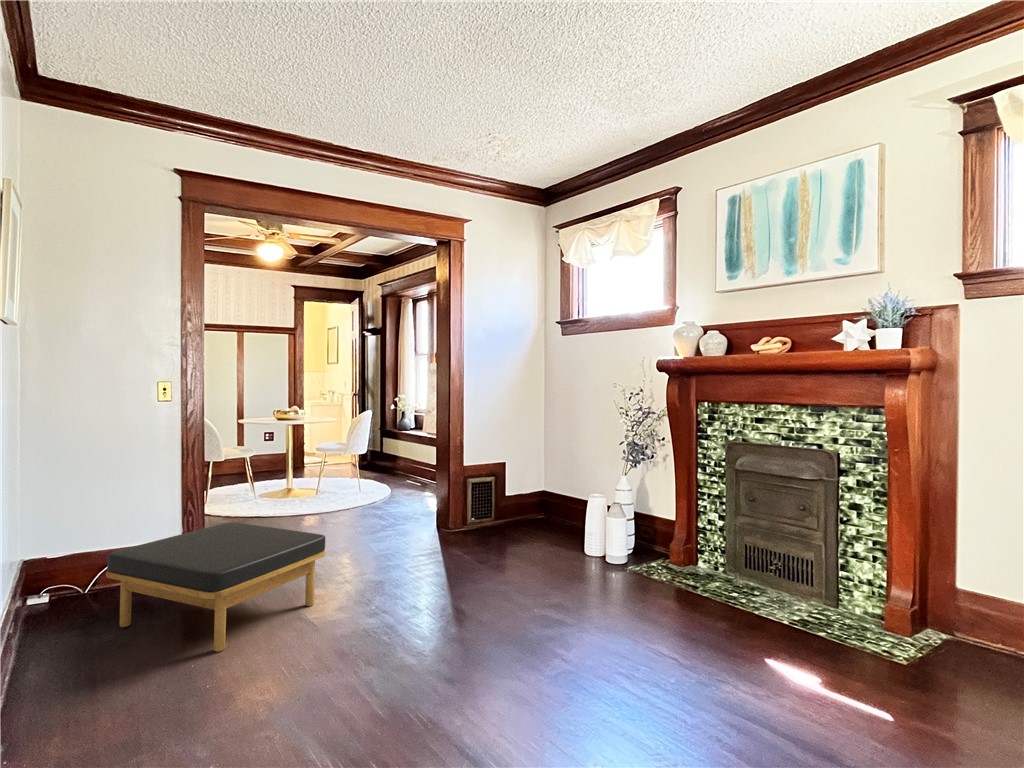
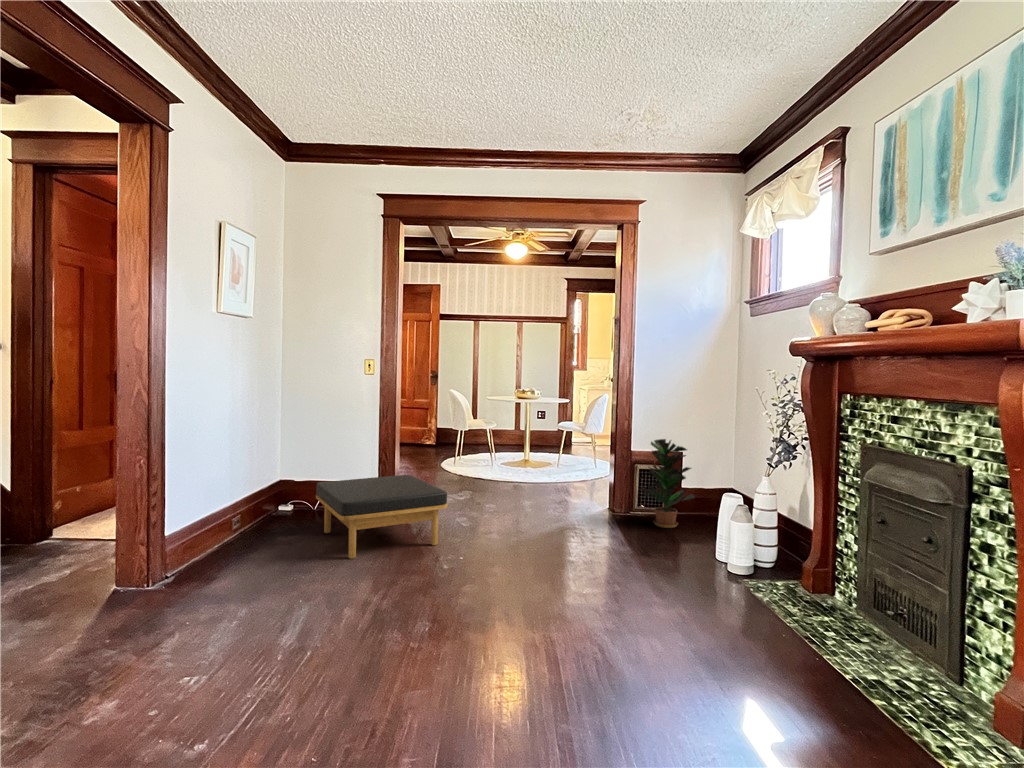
potted plant: none [484,450,533,537] -> present [640,439,695,528]

